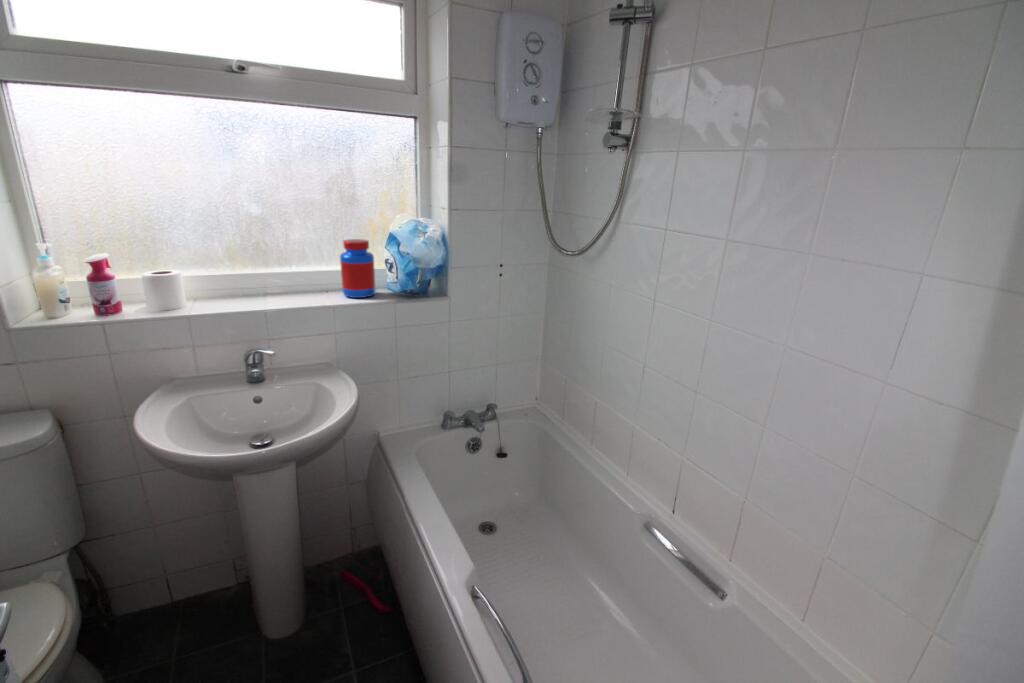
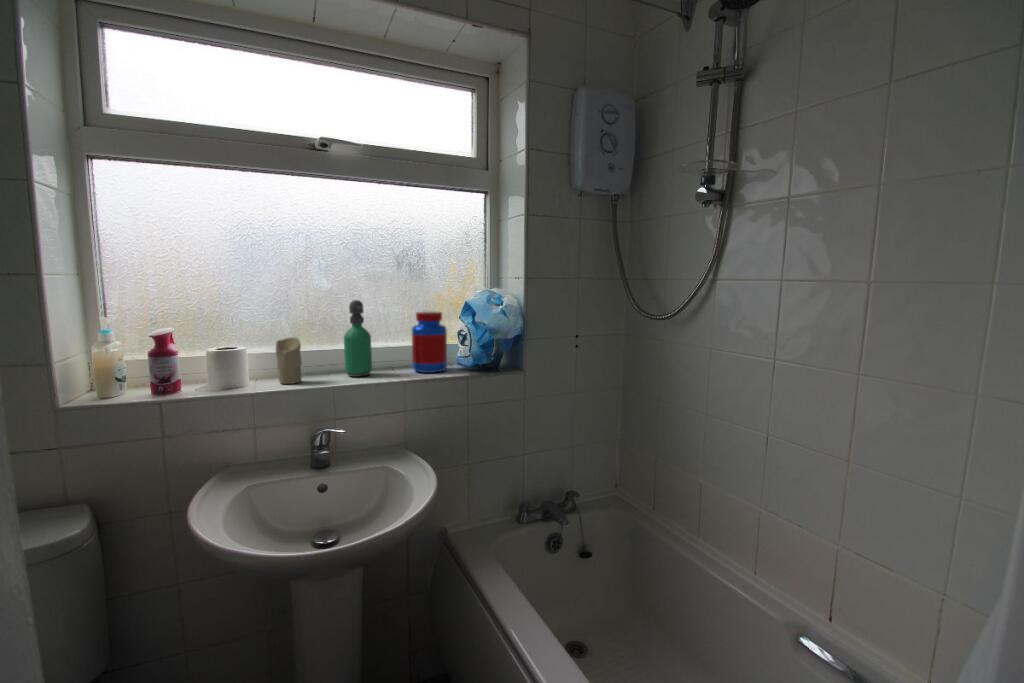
soap dispenser: none [274,228,303,300] -> present [344,300,372,377]
candle: none [207,263,235,307] -> present [275,337,302,384]

